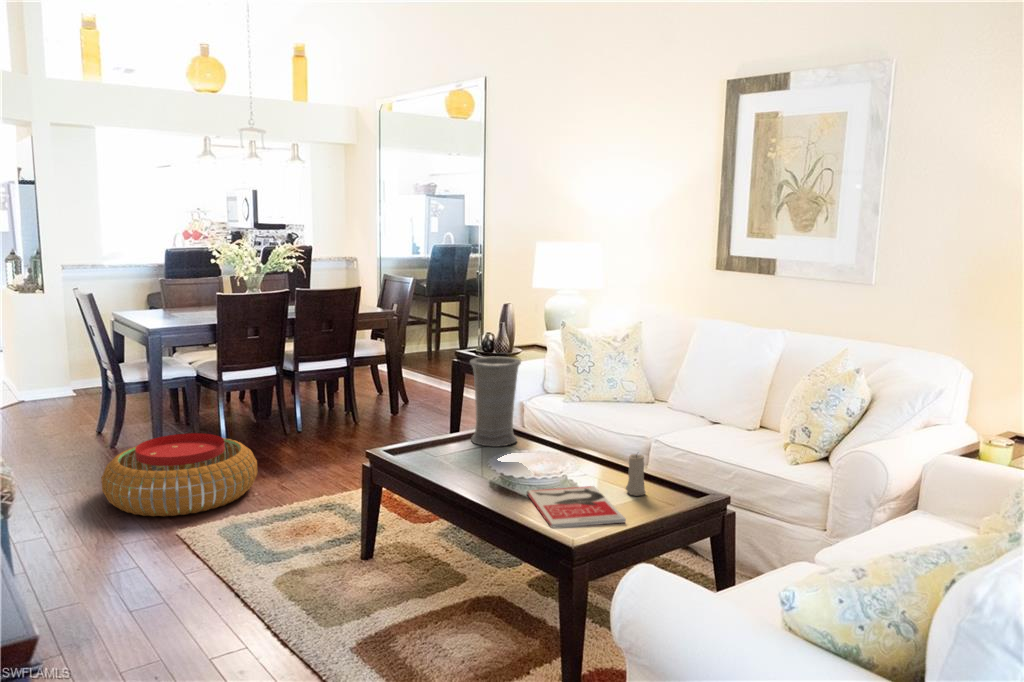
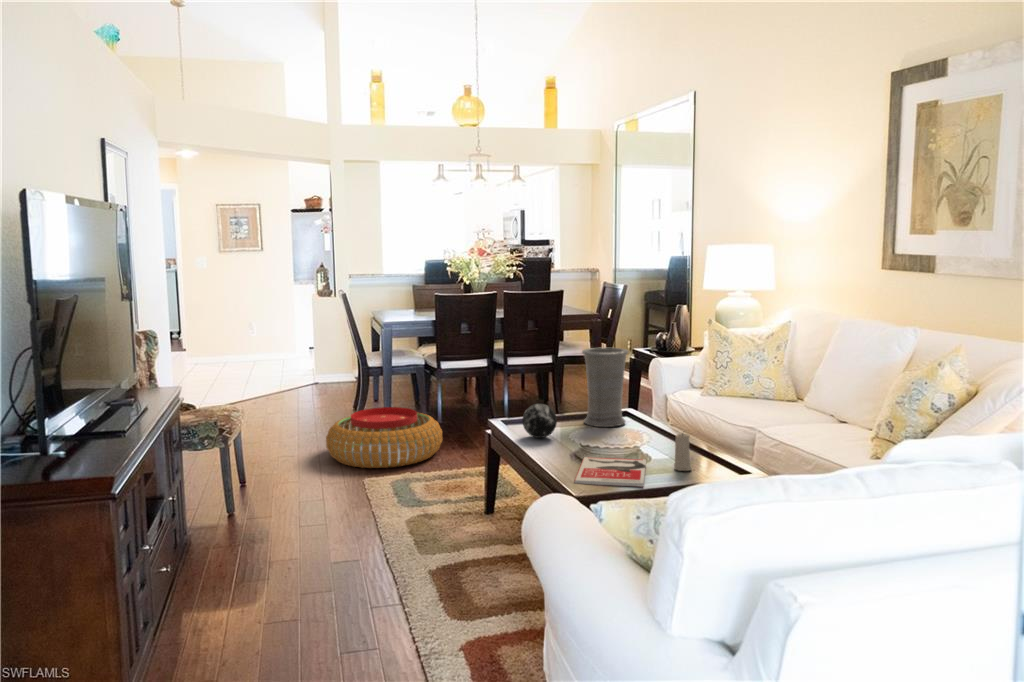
decorative orb: none [427,428,468,469] -> present [522,403,557,438]

